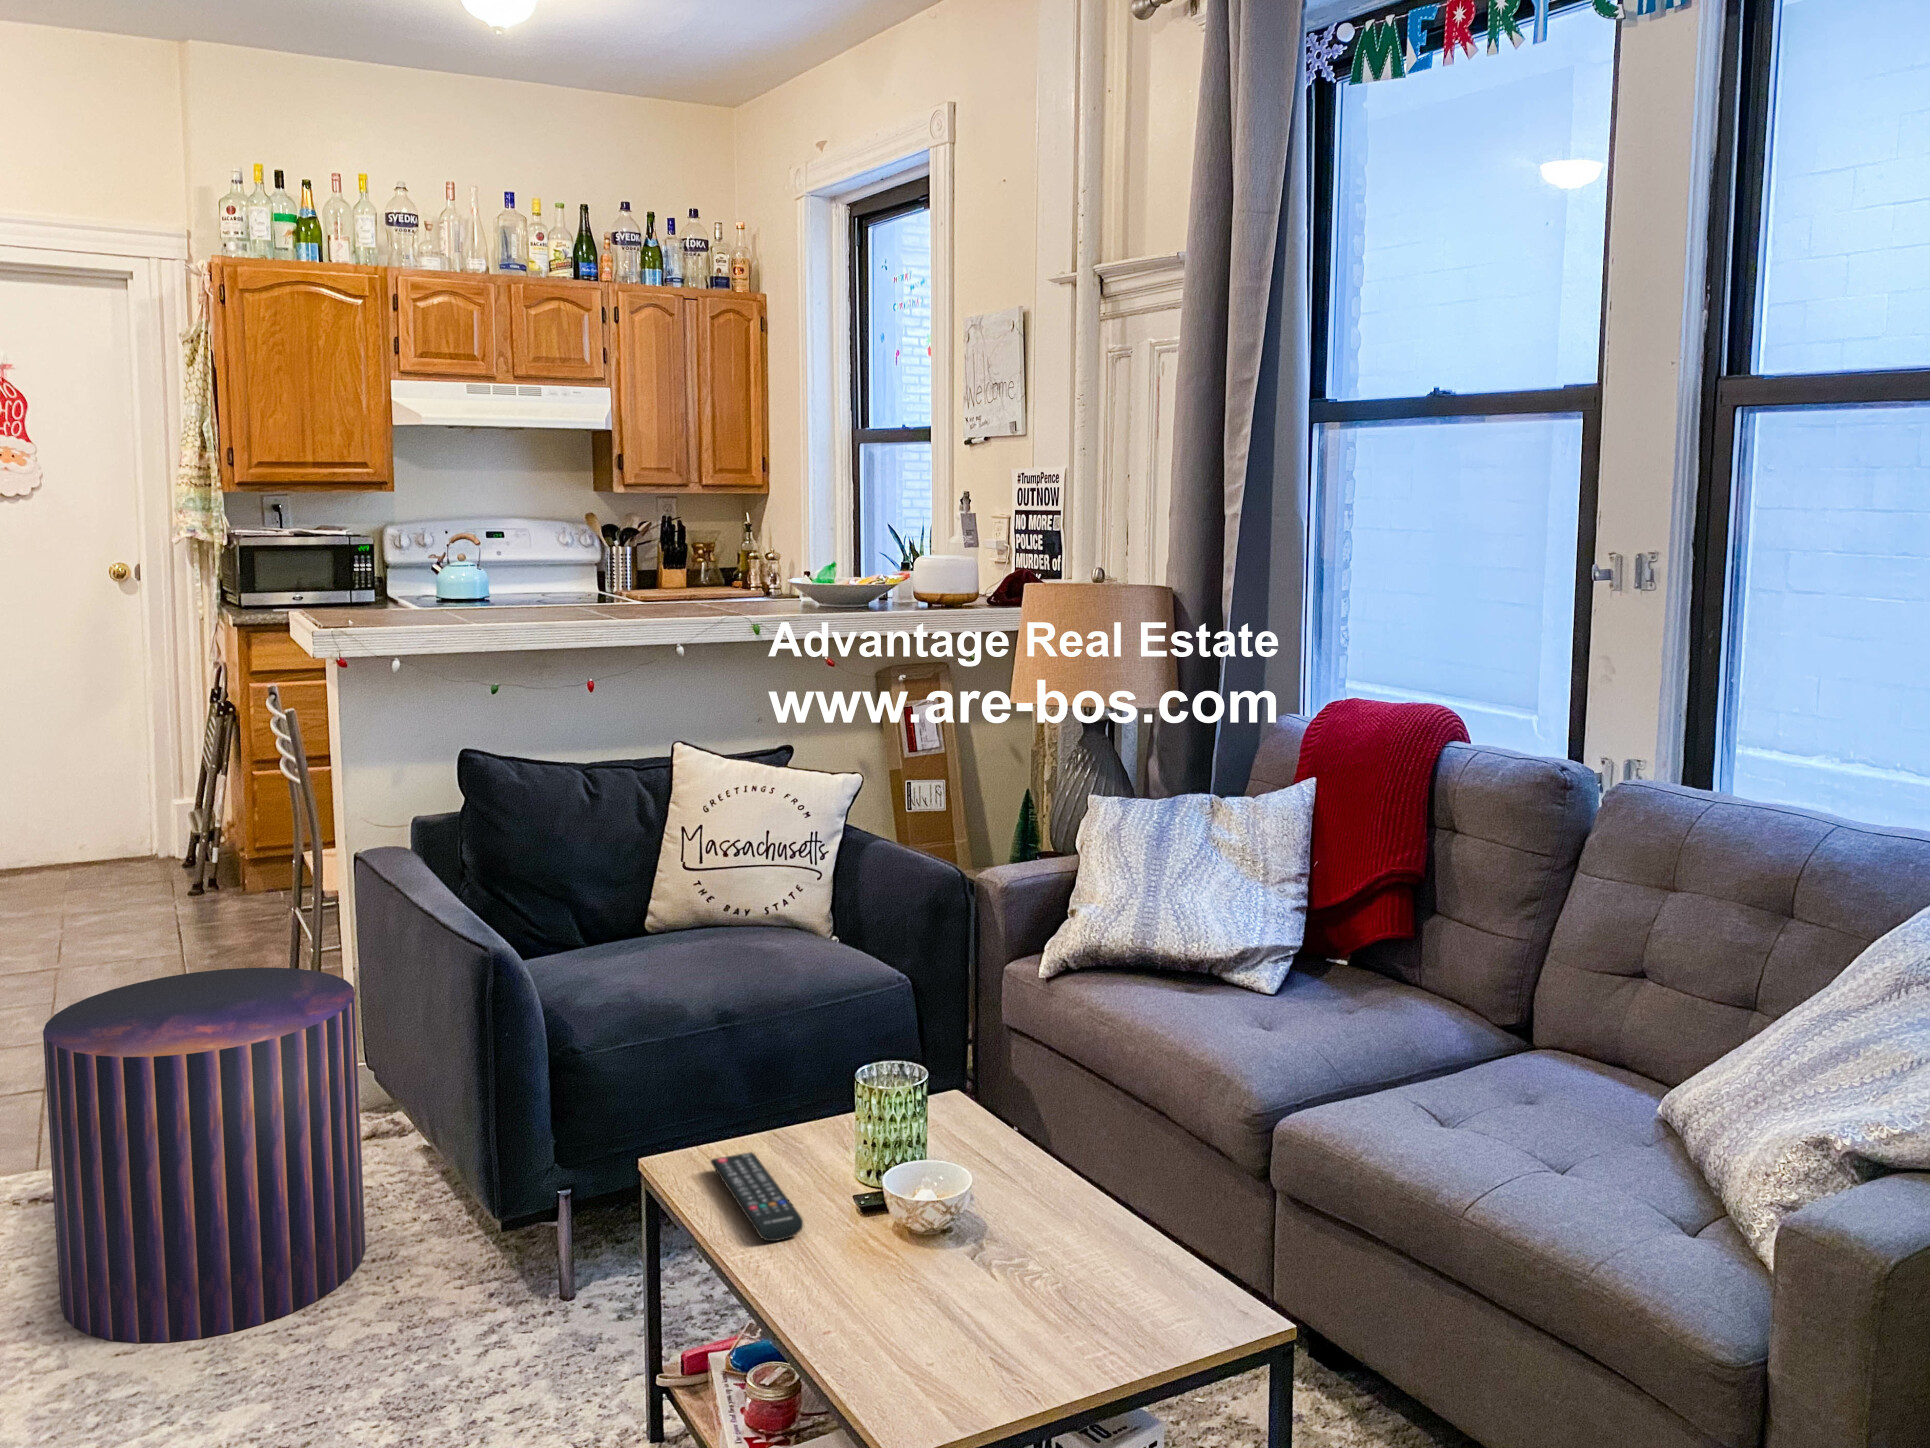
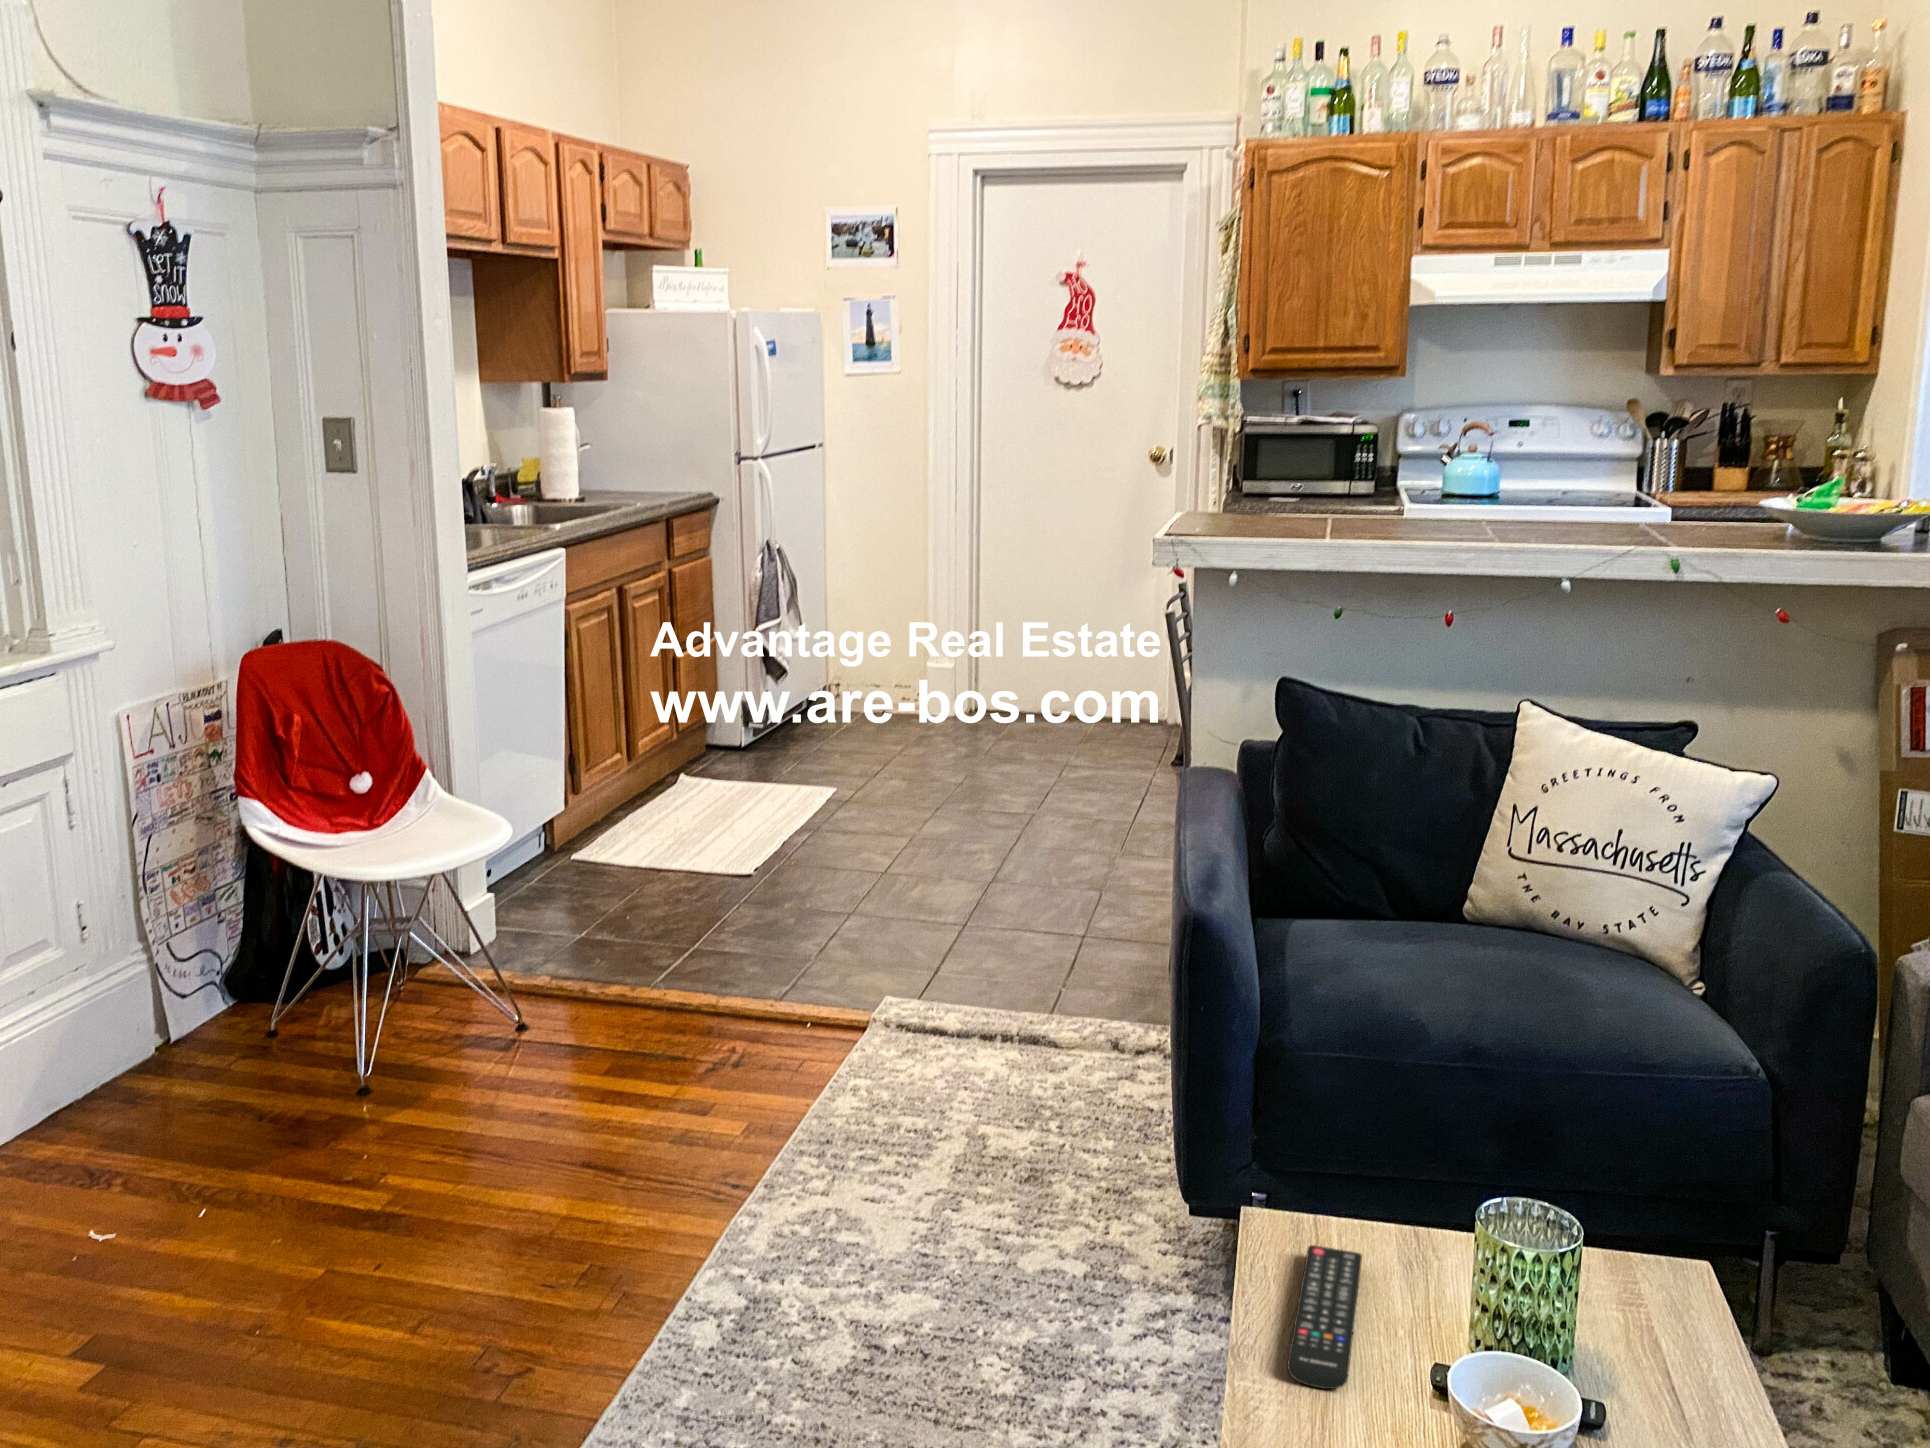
pouf: present [43,967,366,1343] -> none [851,866,1115,1218]

